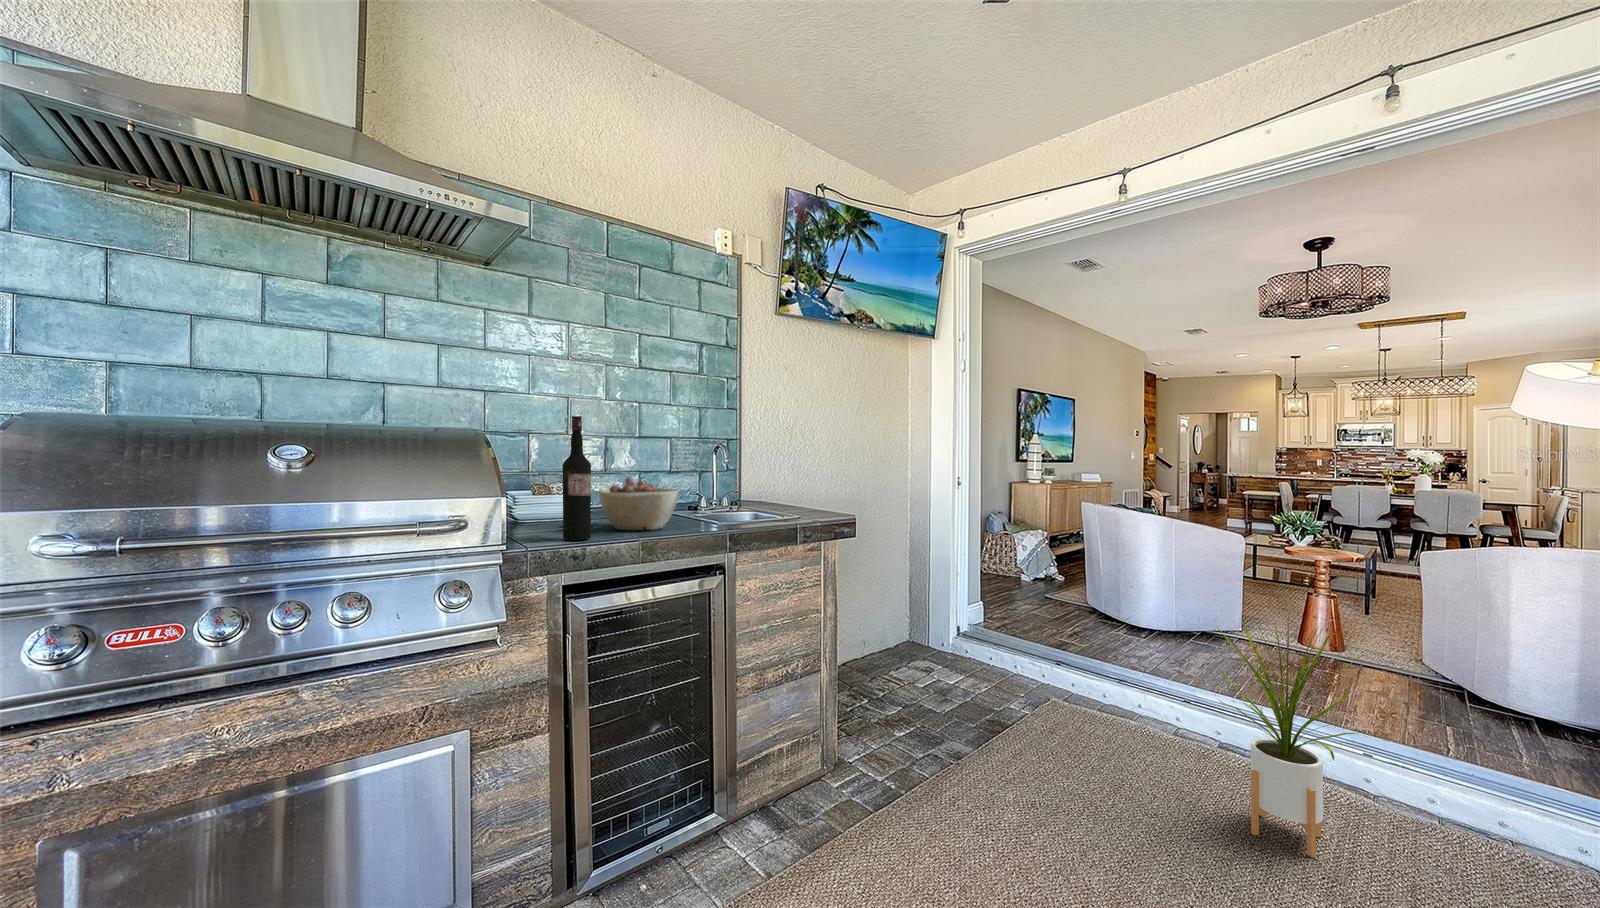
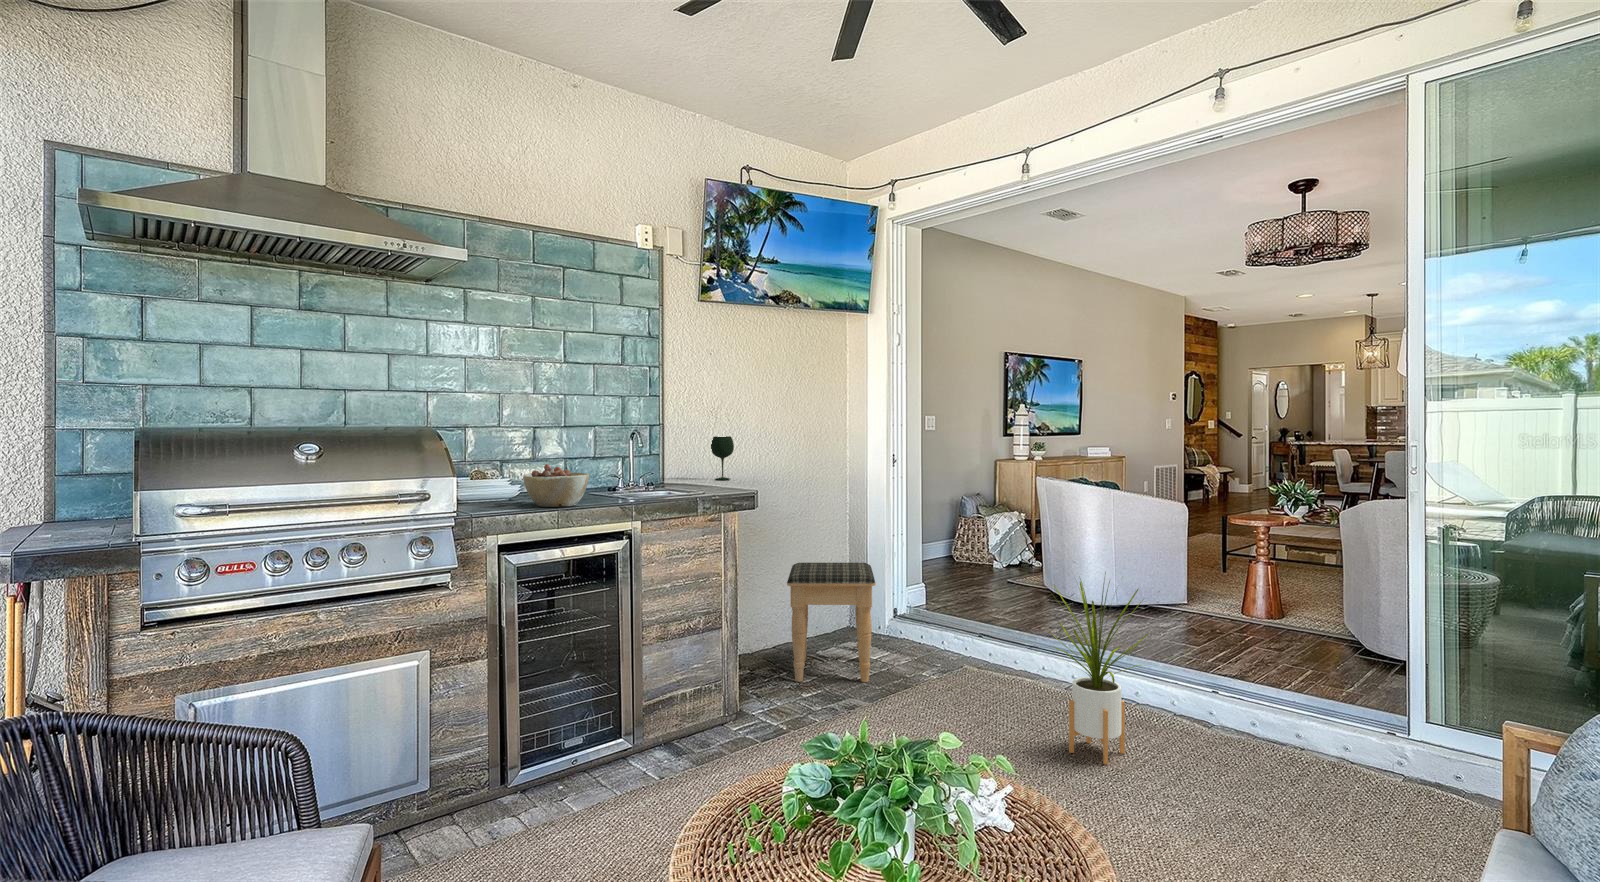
wine bottle: present [563,416,591,540] -> none [493,418,517,513]
wine glass: none [786,453,809,498] -> present [711,436,734,480]
footstool: none [867,584,968,717] -> present [787,563,875,682]

